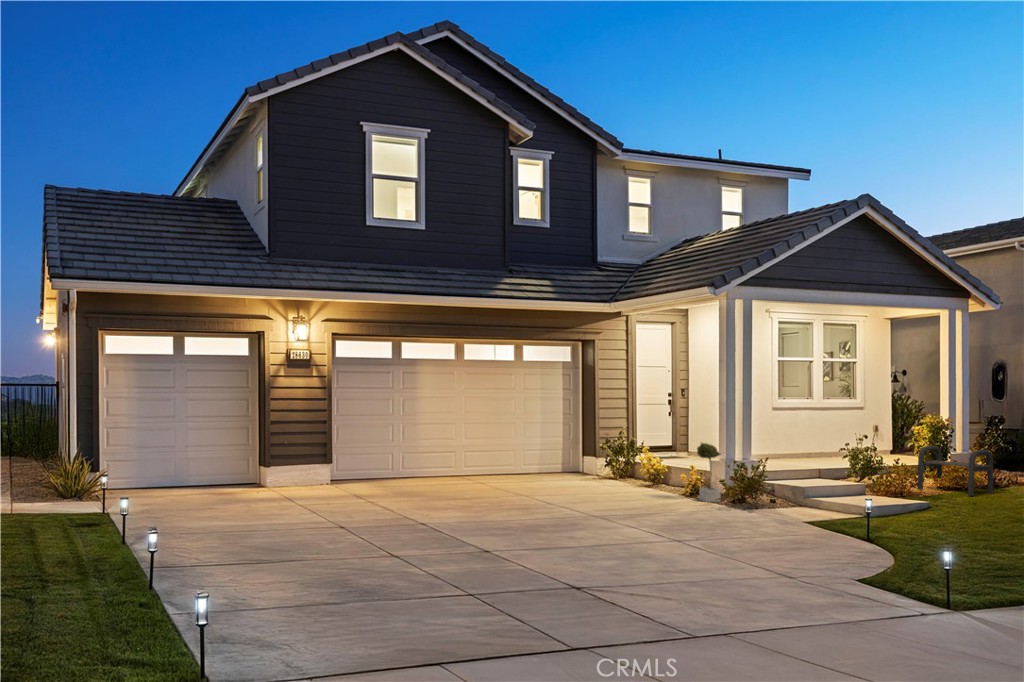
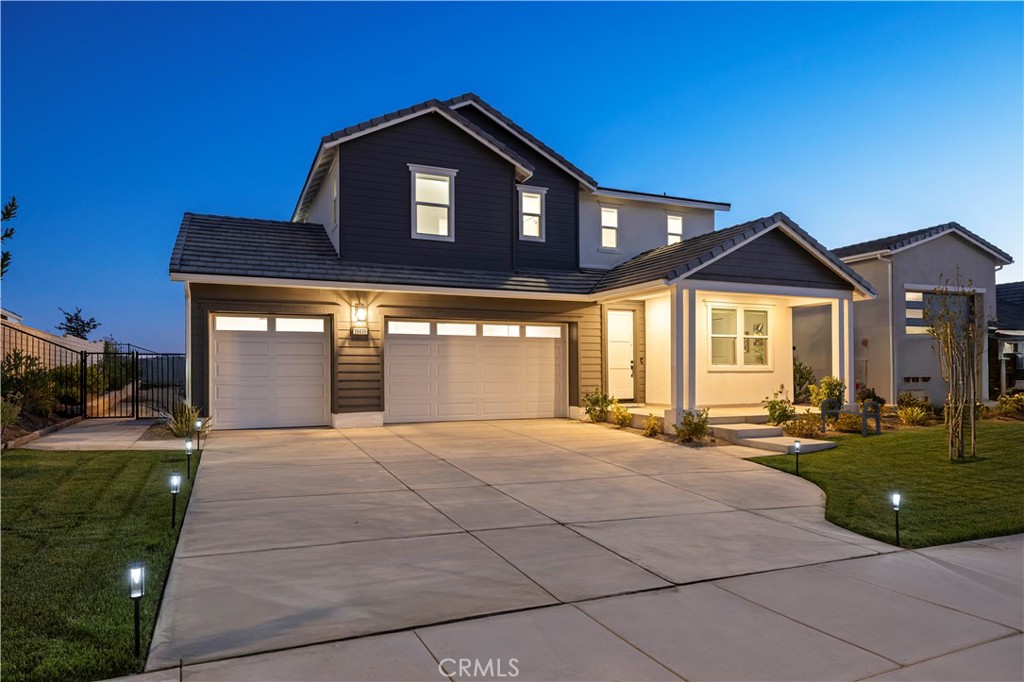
potted tree: present [697,443,721,502] -> none [654,396,673,441]

